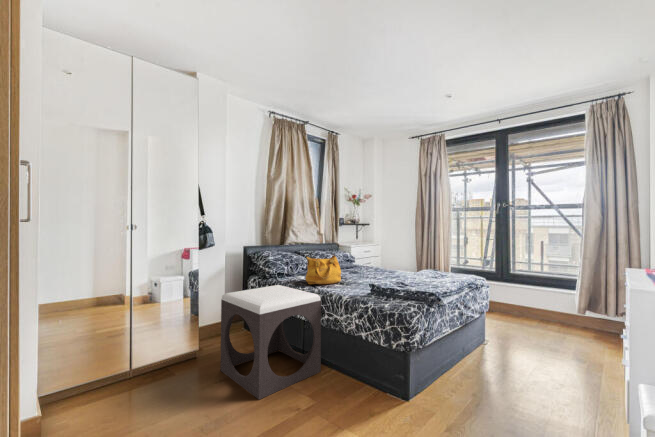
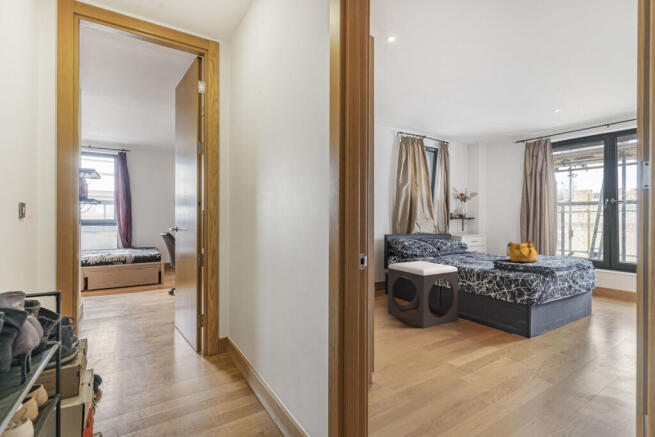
handbag: present [305,254,341,284] -> present [507,241,538,262]

